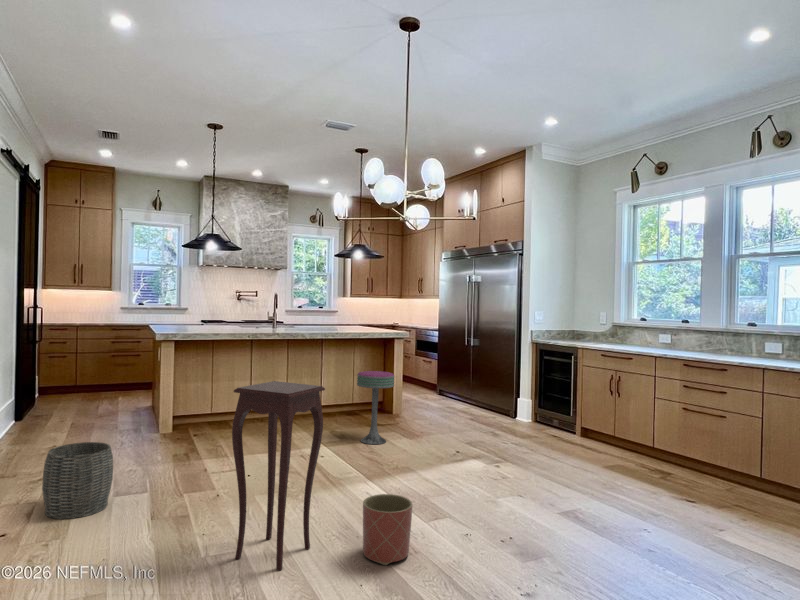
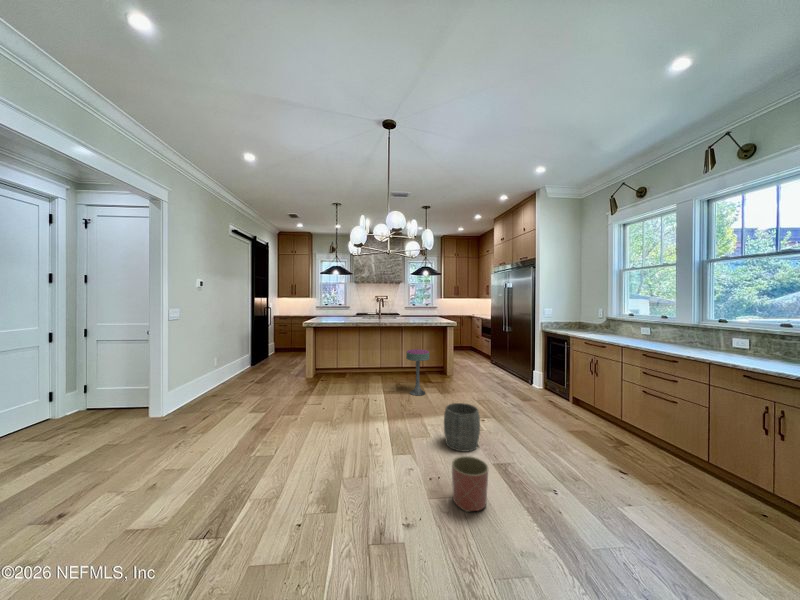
side table: present [232,381,325,571] -> none [264,362,315,473]
woven basket: present [42,442,113,519] -> present [444,403,480,452]
planter: present [363,494,412,565] -> present [452,456,488,512]

